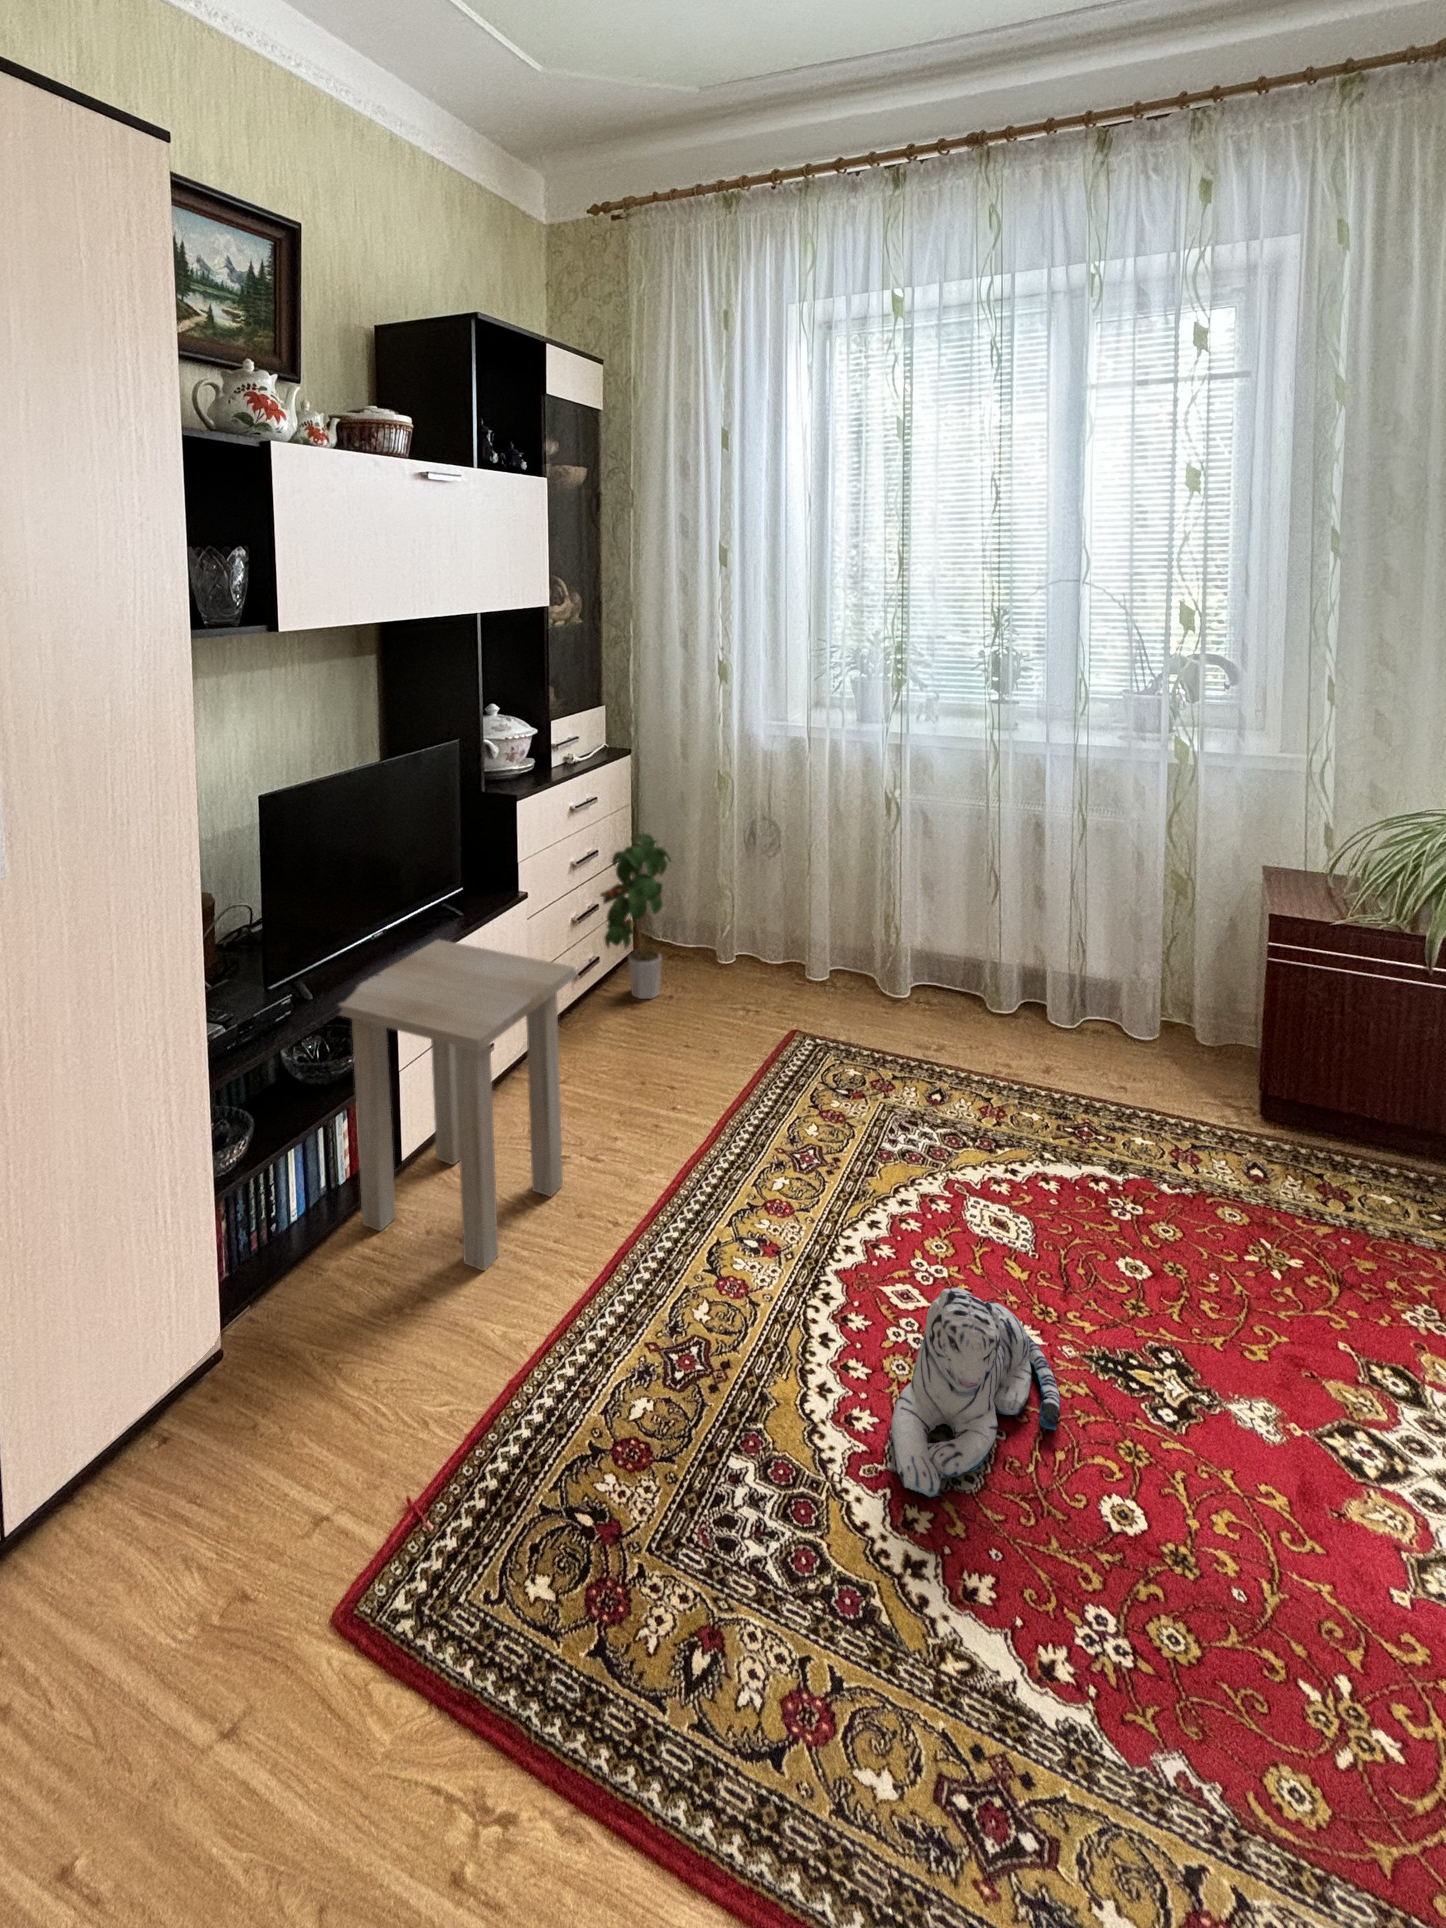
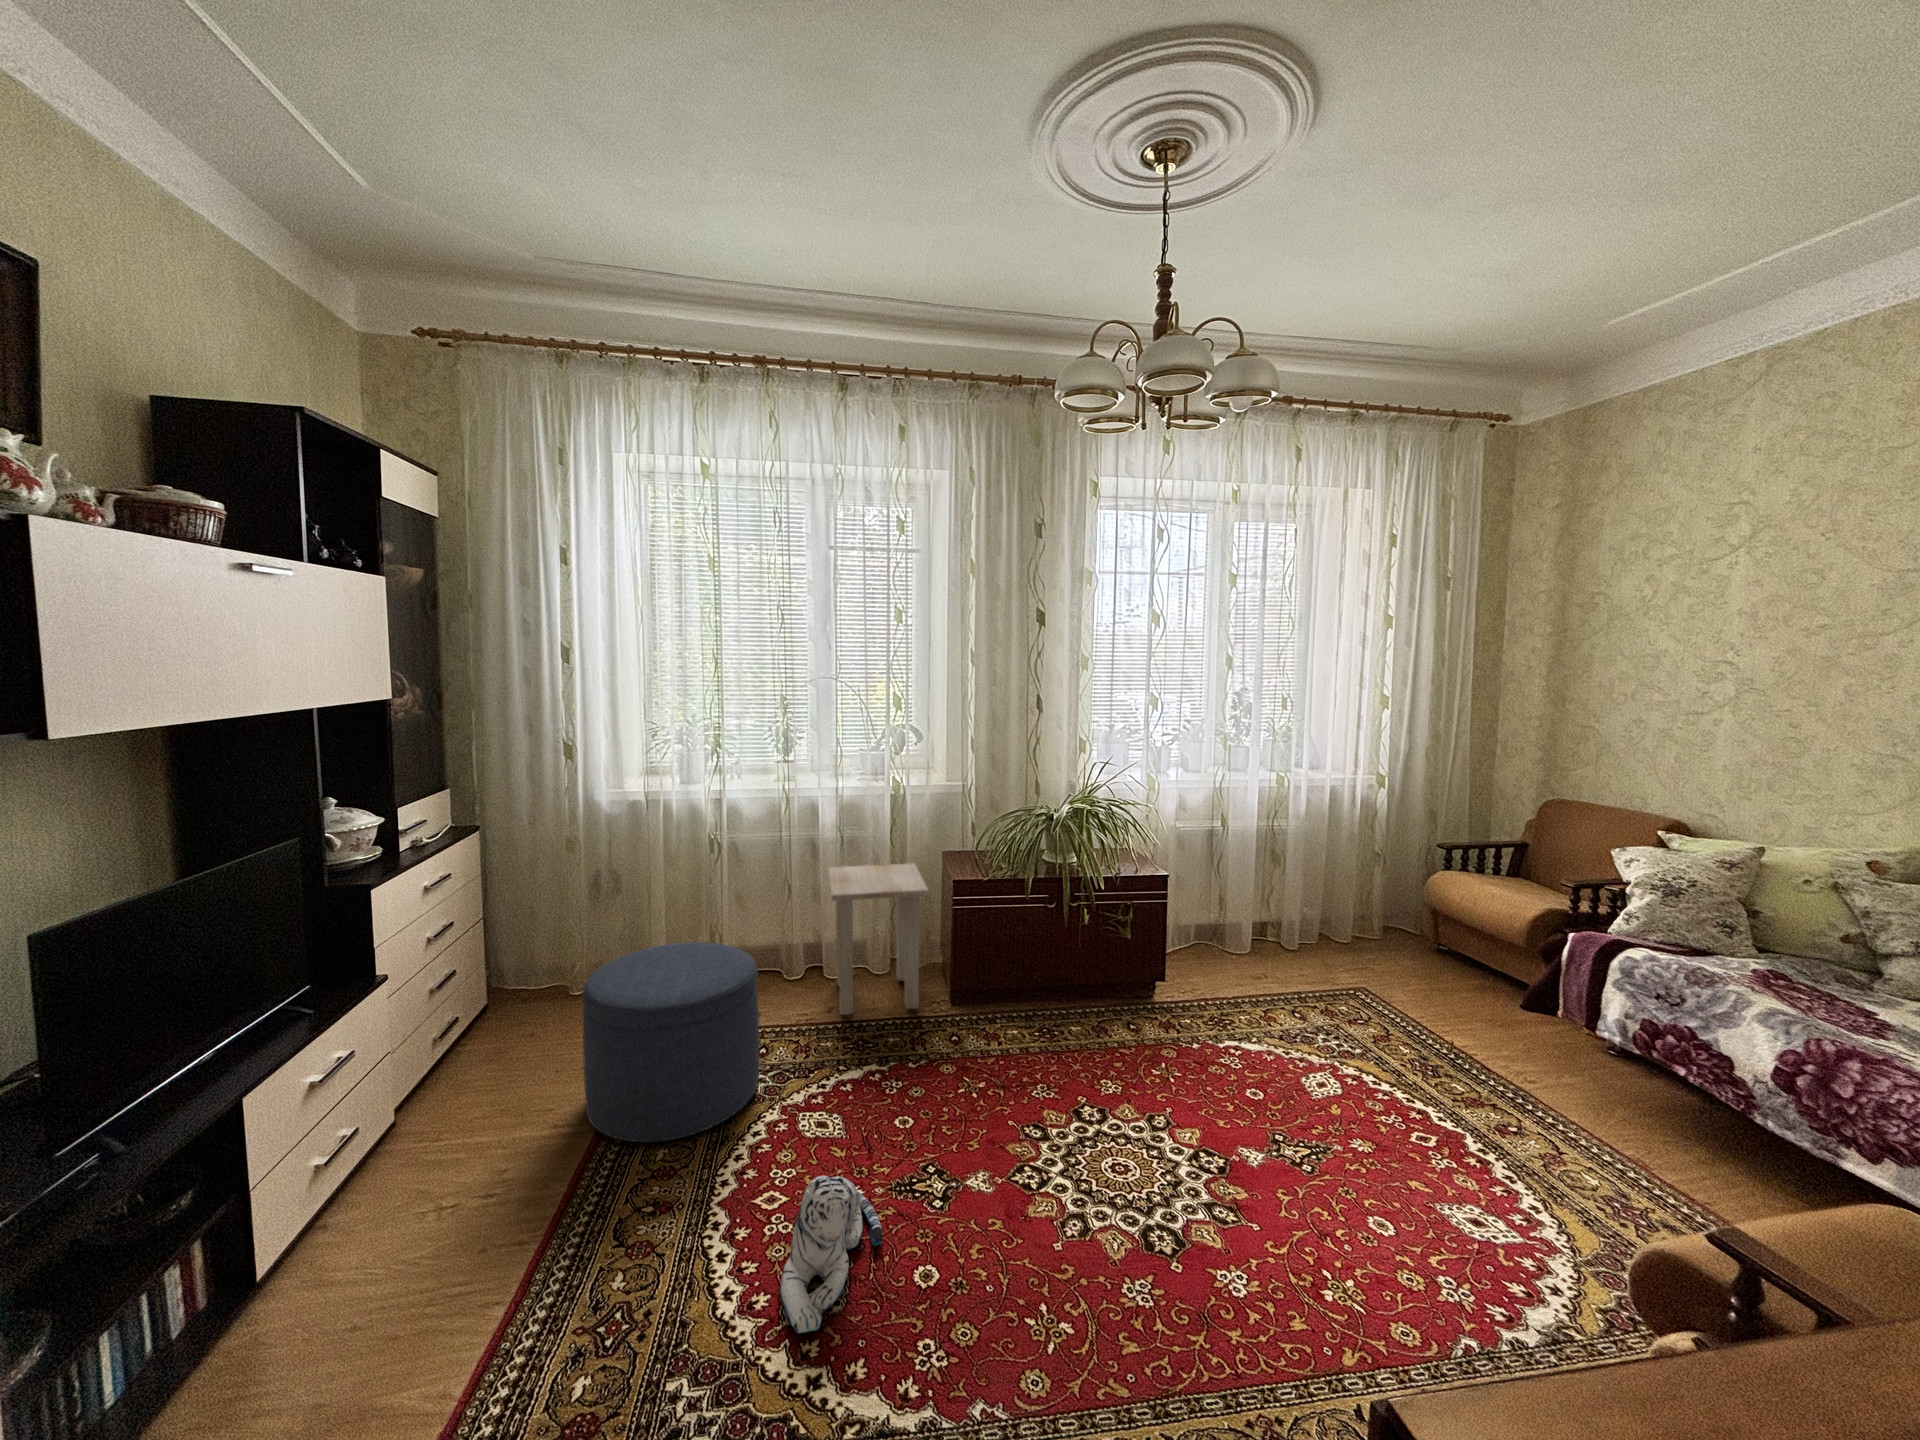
potted plant: present [600,834,671,999] -> none [463,900,530,1043]
ottoman: none [703,921,921,1173] -> present [582,942,759,1142]
side table: present [339,940,576,1271] -> present [829,863,929,1015]

